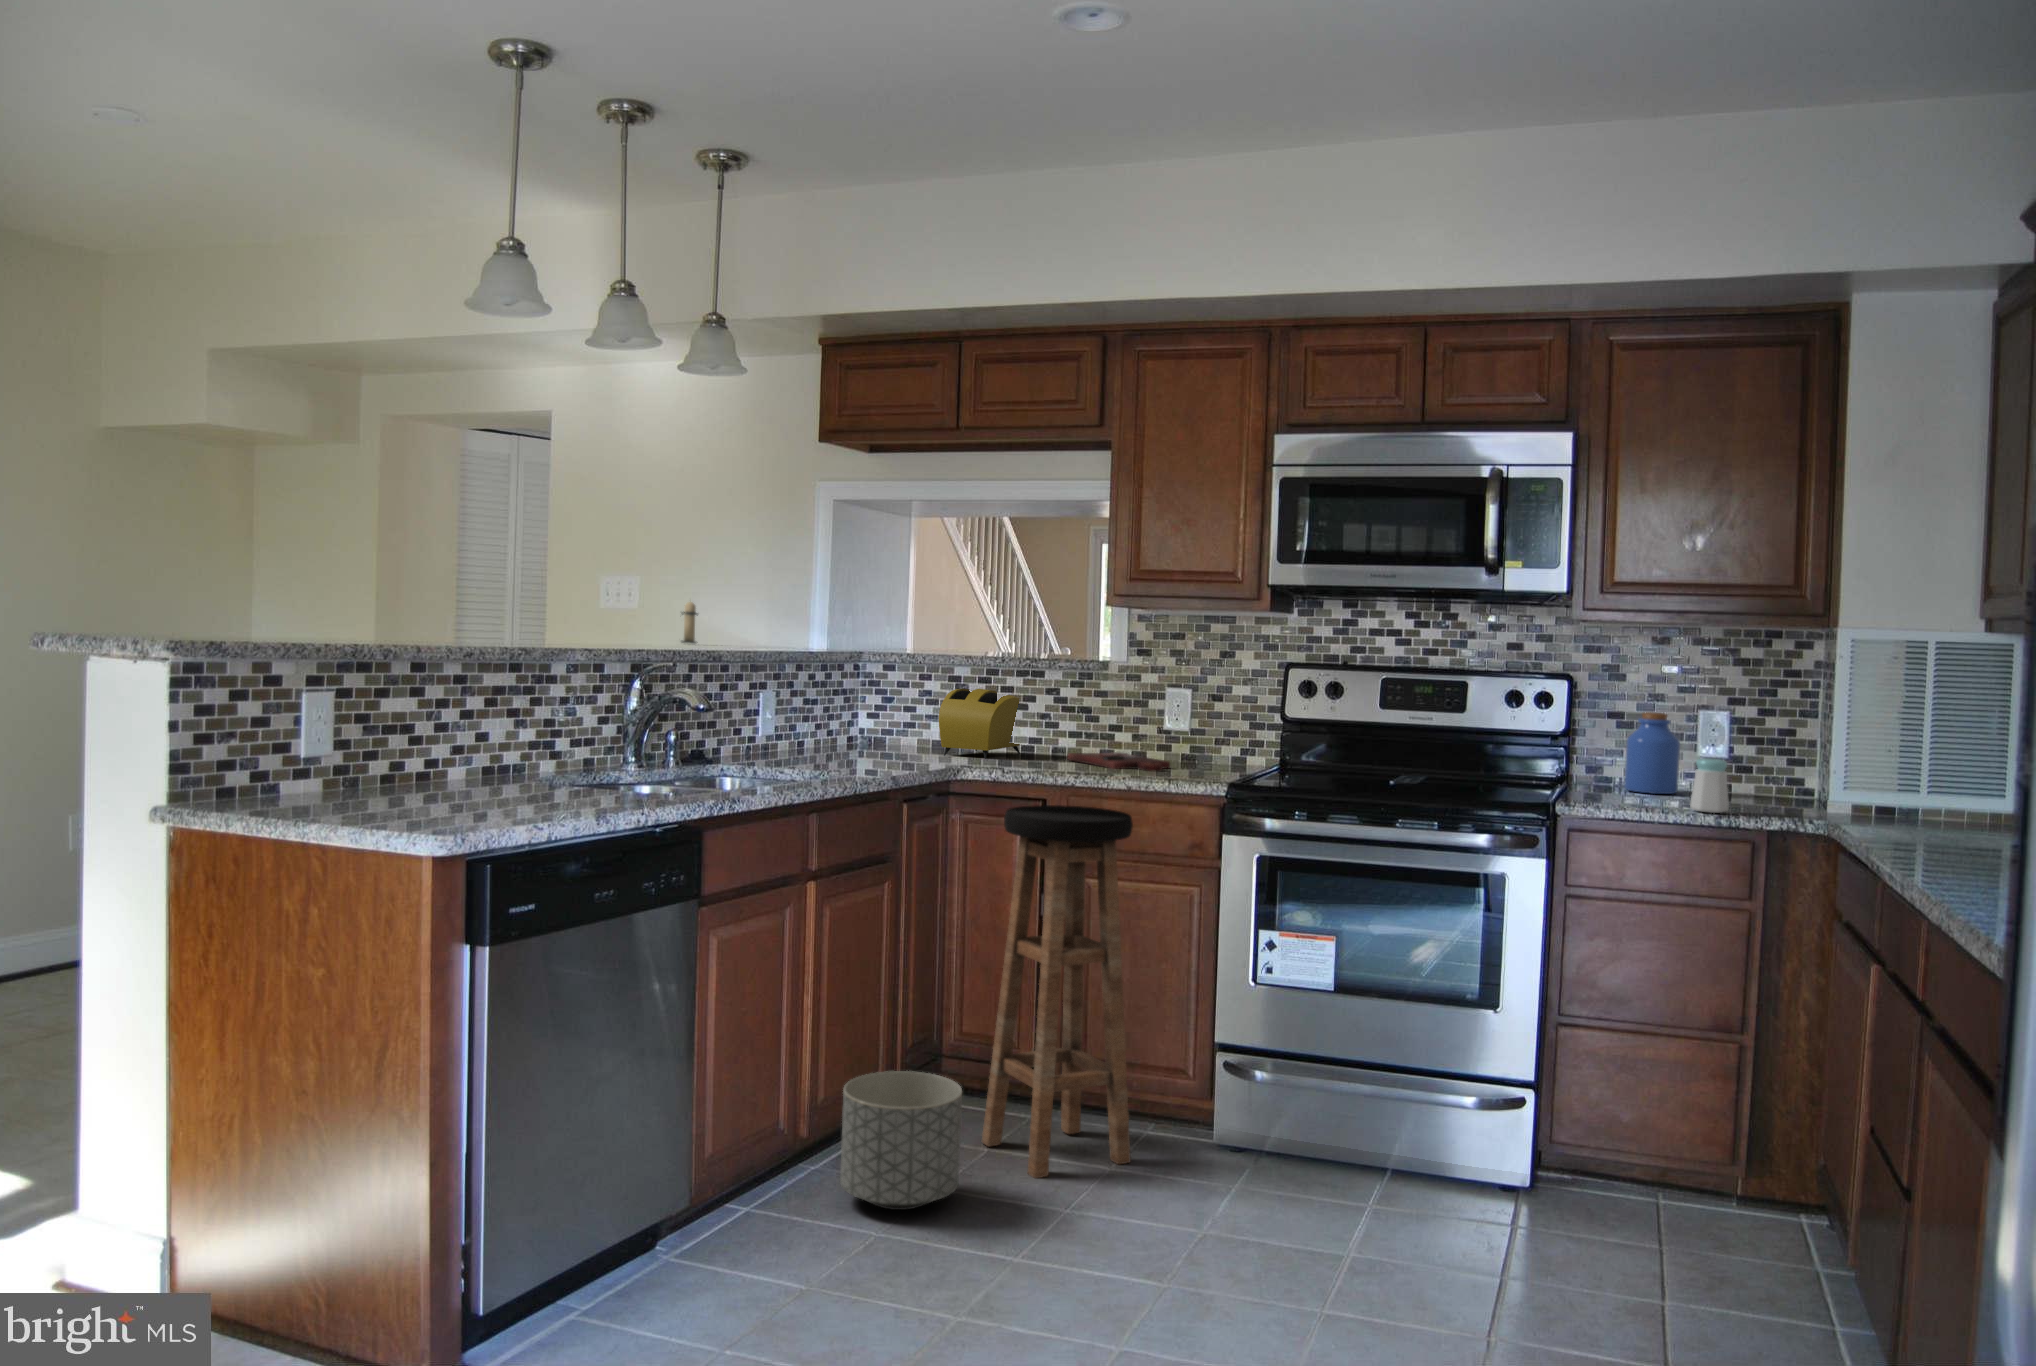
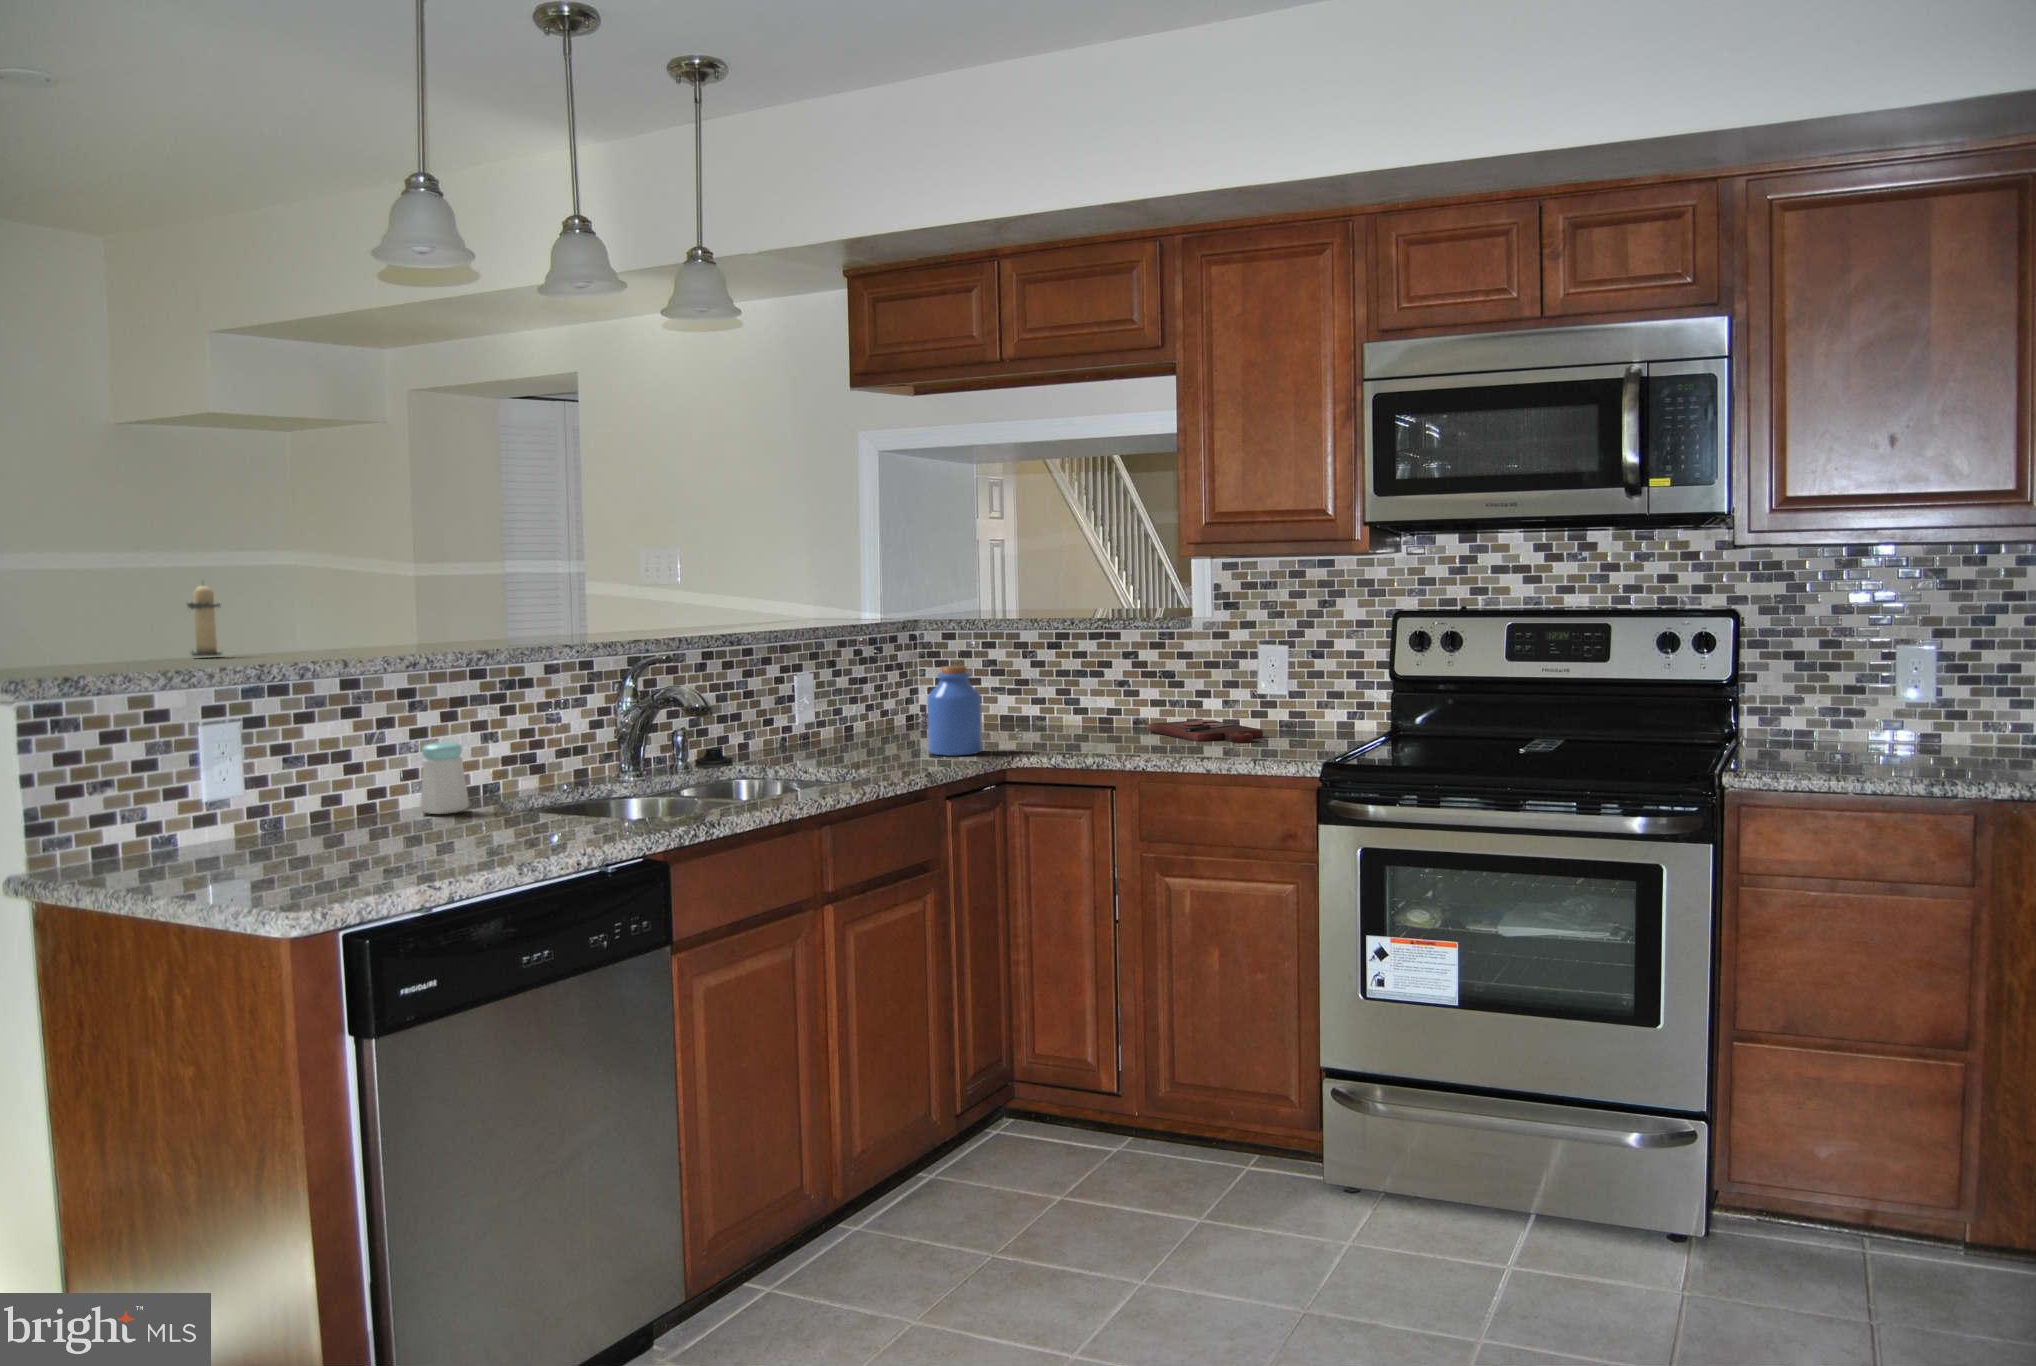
candle: present [682,602,698,644] -> present [187,585,222,656]
toaster: present [939,688,1020,759] -> none [1003,656,1101,735]
jar: present [1624,712,1680,794] -> present [927,666,982,756]
salt shaker: present [1690,758,1729,813] -> present [421,742,469,814]
bar stool: present [982,805,1133,1178] -> none [1057,794,1227,1231]
planter: present [840,1071,962,1210] -> none [881,1114,1020,1282]

